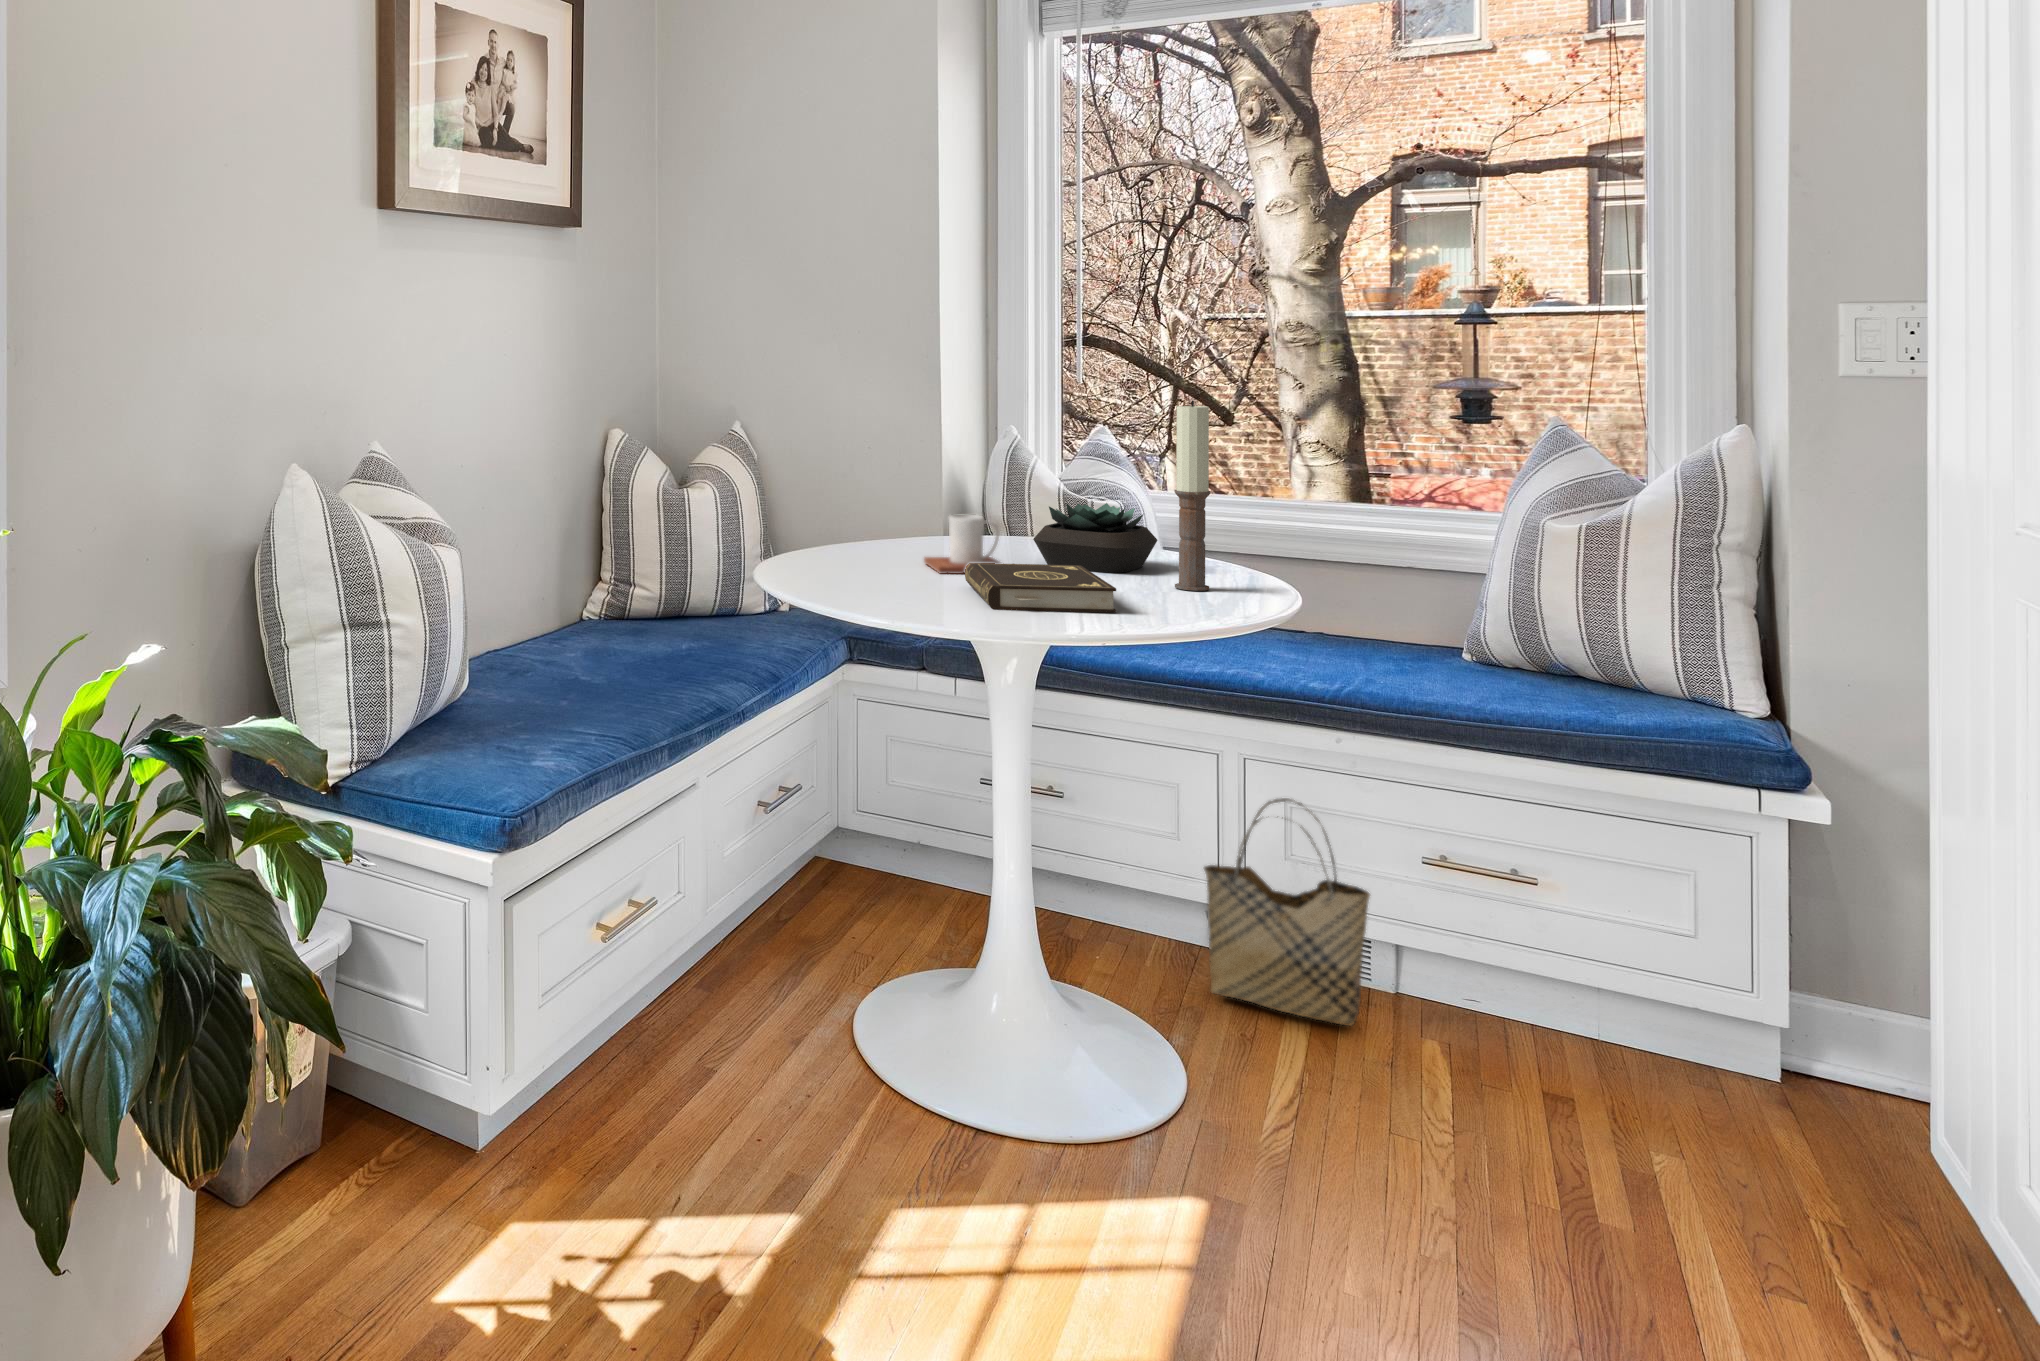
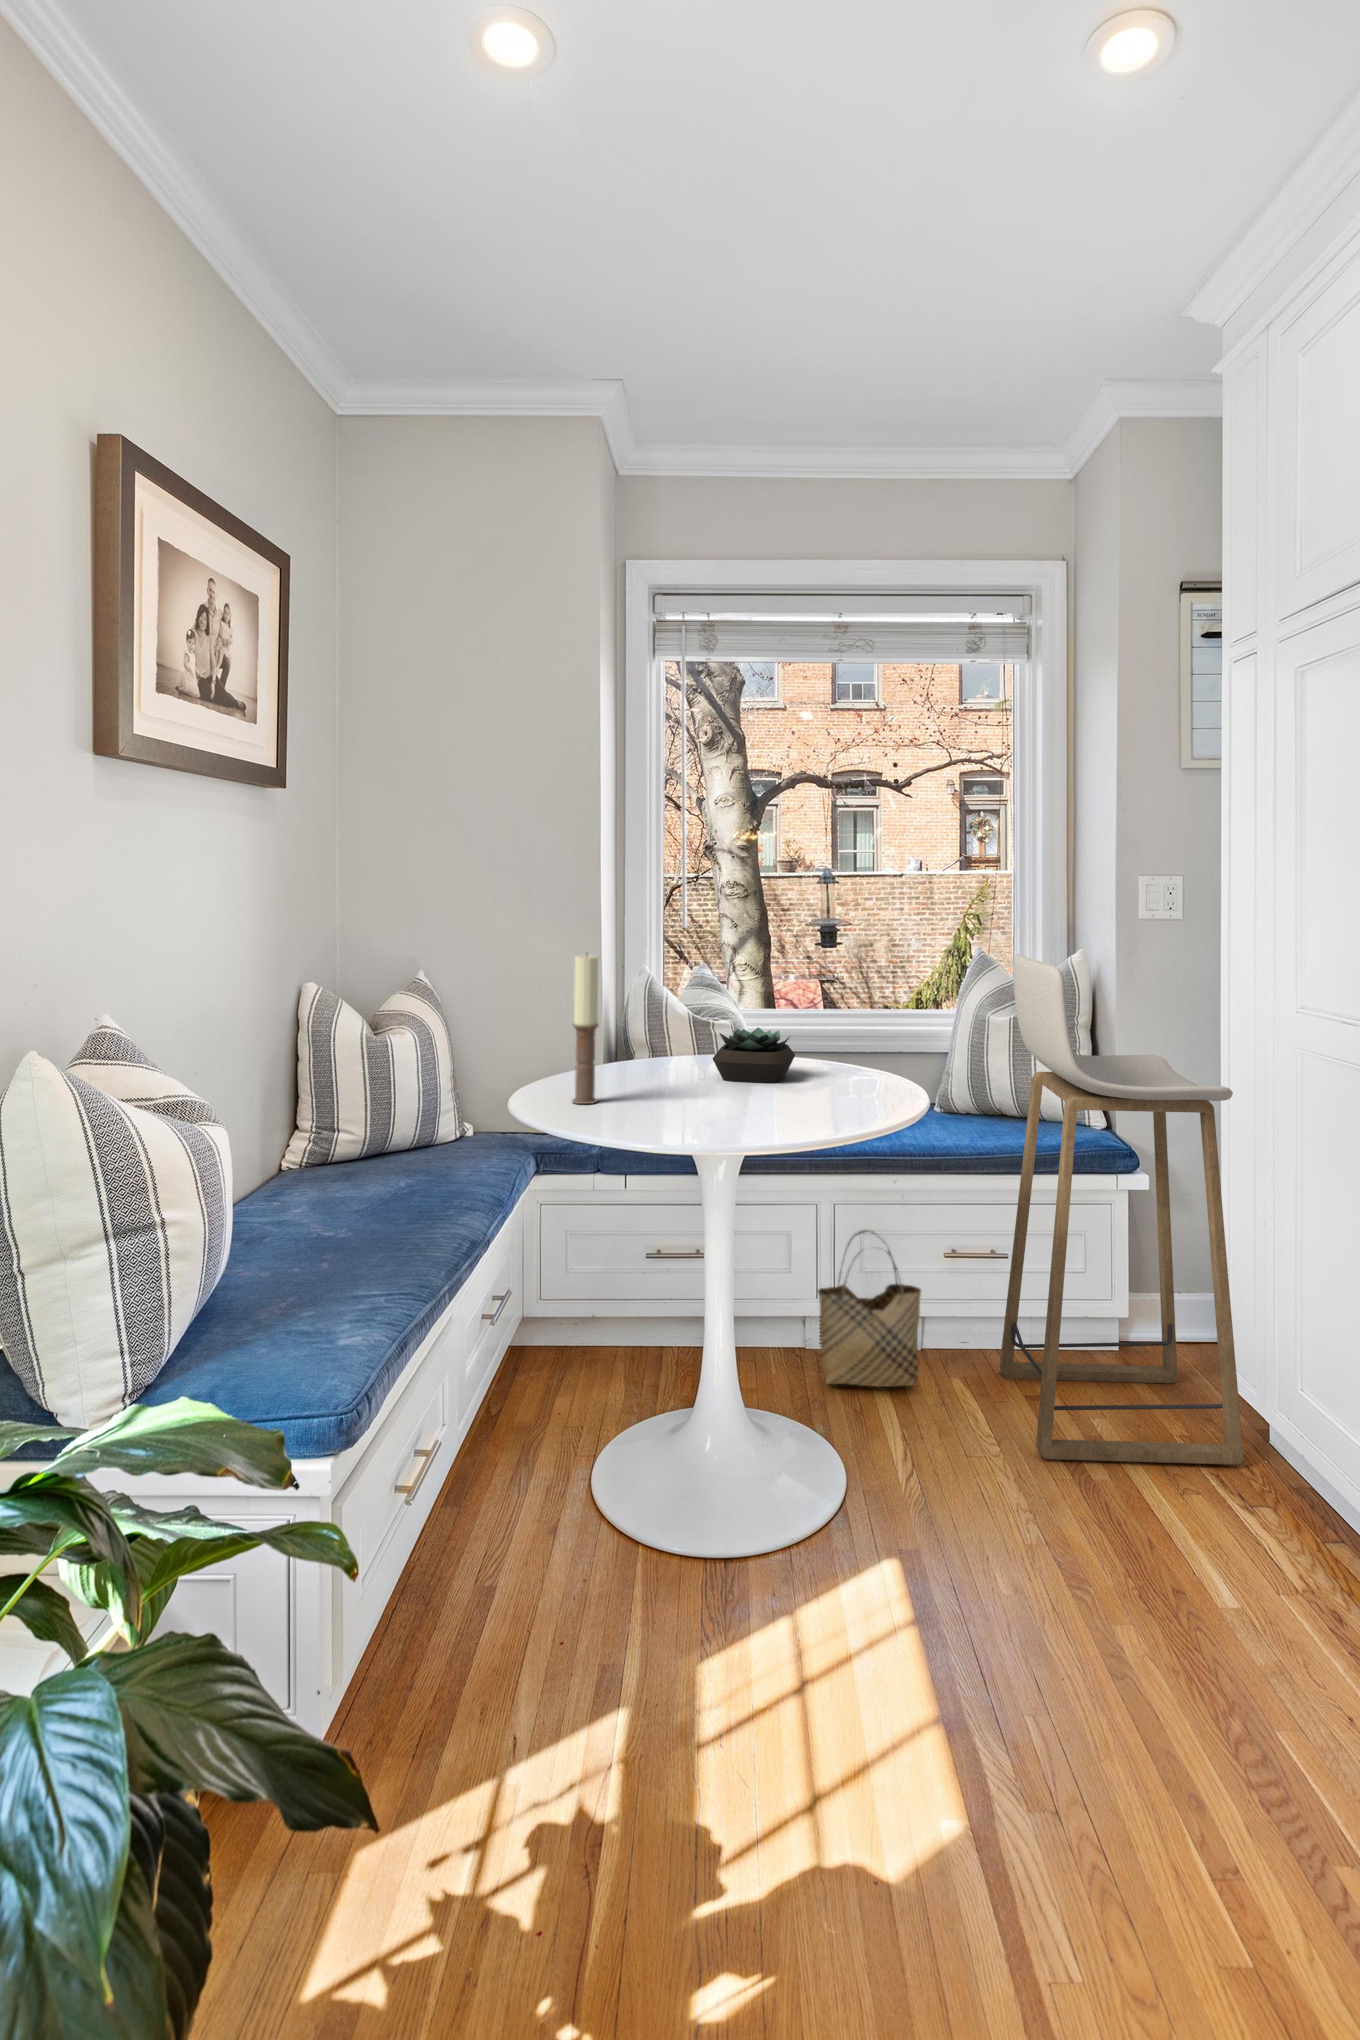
candle: present [1175,401,1210,591] -> present [572,953,599,1104]
bar stool: none [1516,414,1934,1268] -> present [1000,954,1243,1465]
mug: present [924,515,1000,574] -> none [636,1046,712,1098]
book: present [965,563,1116,613] -> none [697,1084,832,1133]

